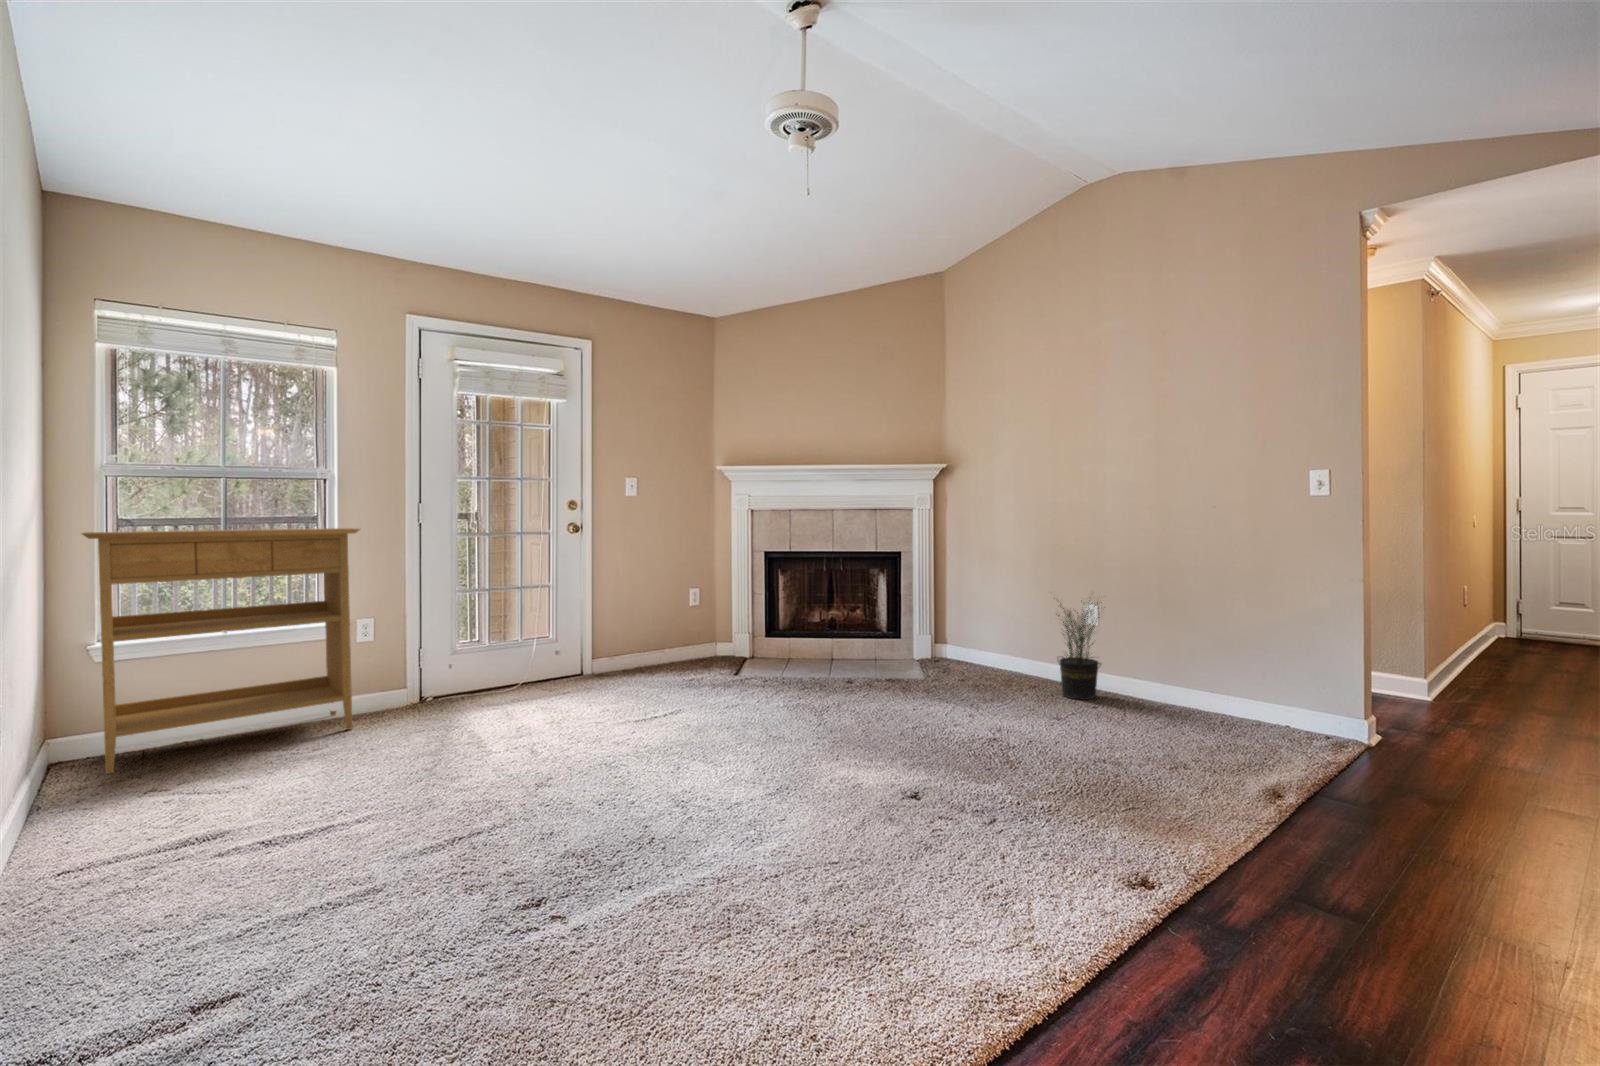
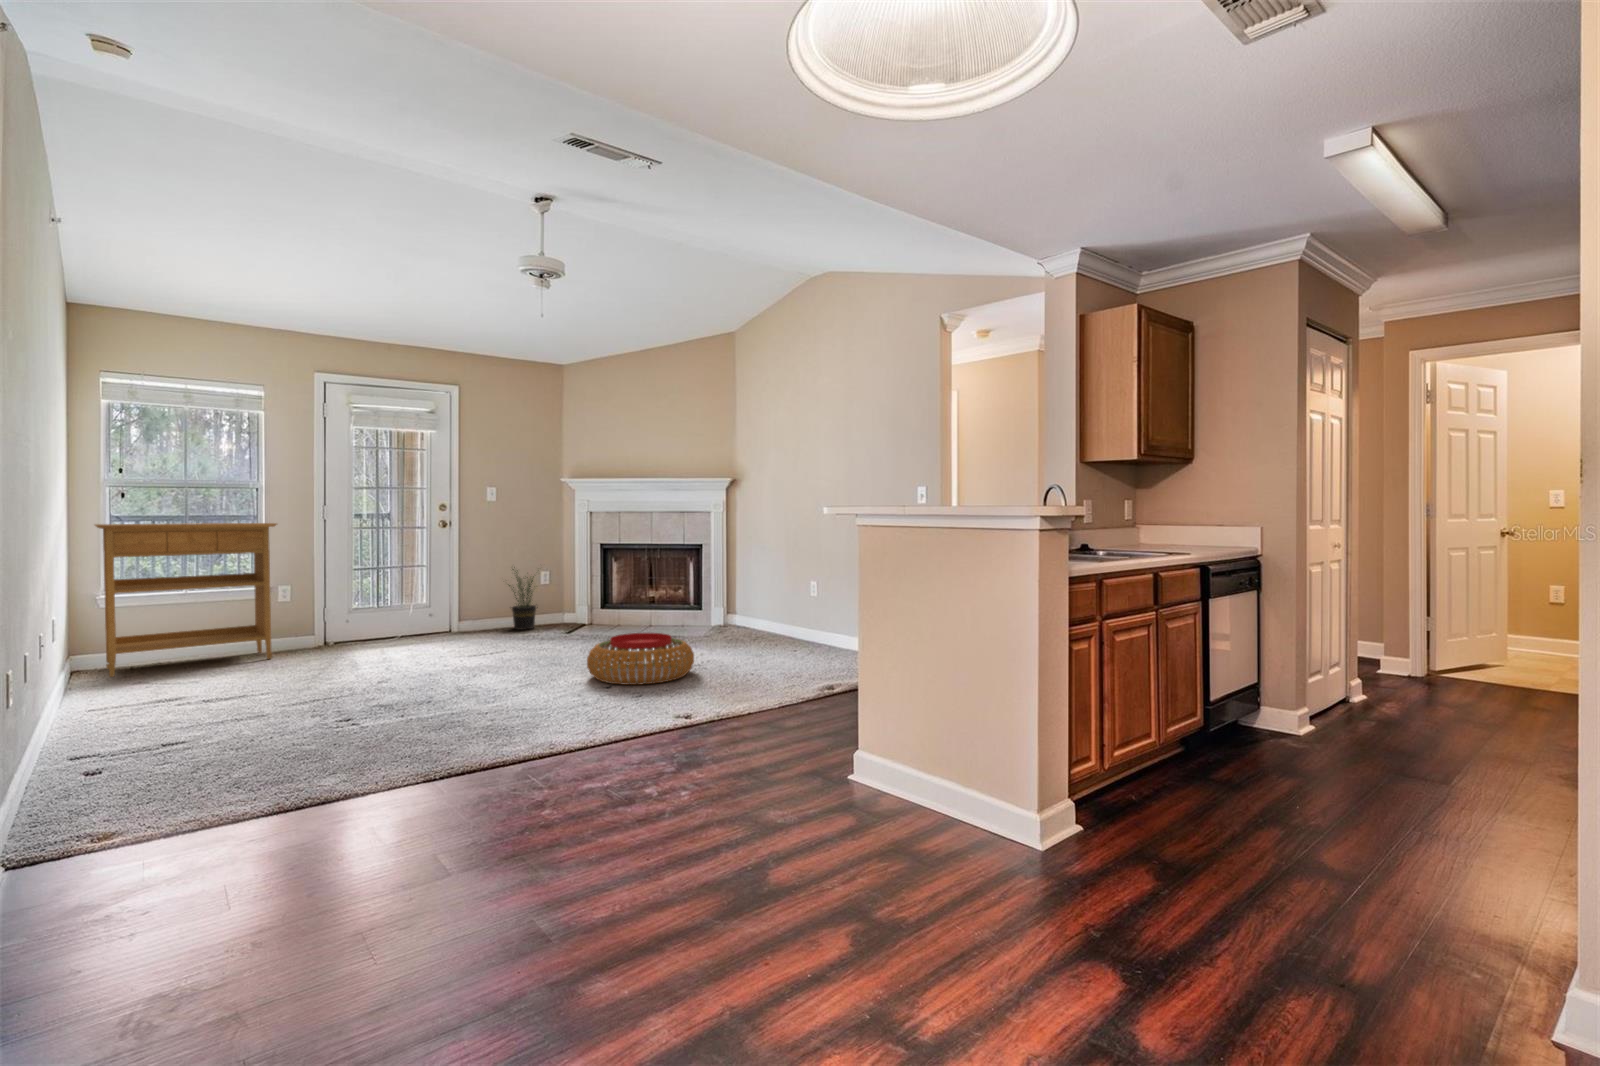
potted plant: present [1056,597,1101,700] -> present [508,567,538,630]
pouf: none [860,694,1033,792] -> present [587,633,694,685]

